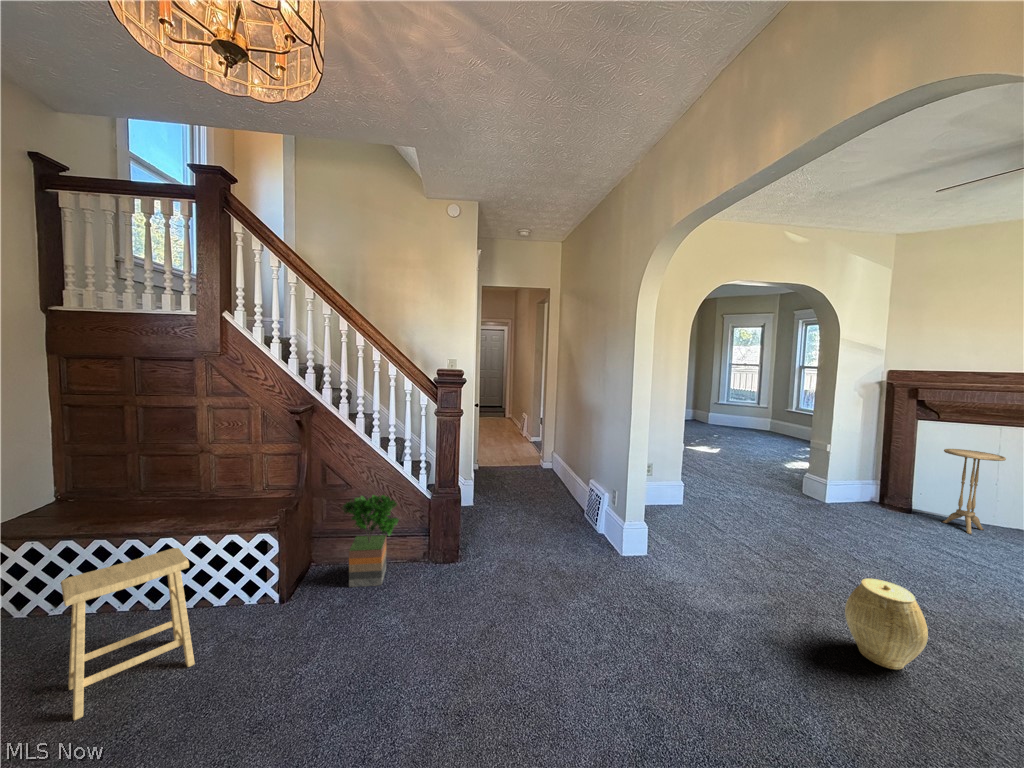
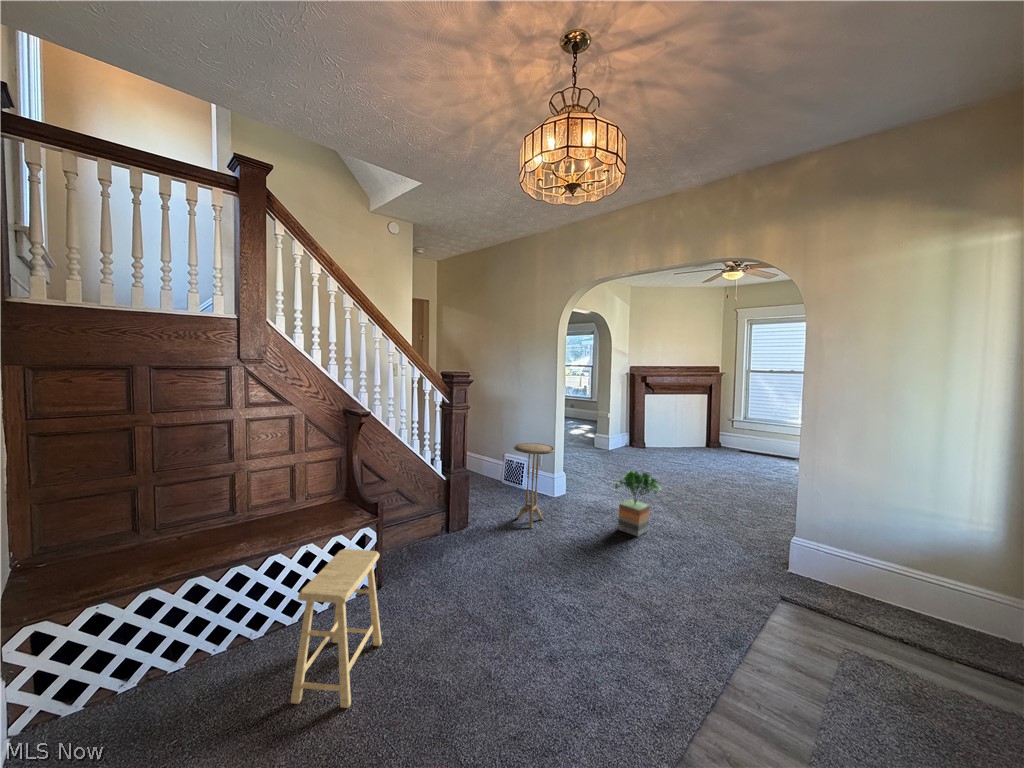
side table: present [943,449,1006,534] -> present [514,443,555,529]
potted tree: present [343,495,398,587] -> present [615,471,661,537]
woven basket: present [845,579,928,669] -> none [675,473,707,511]

